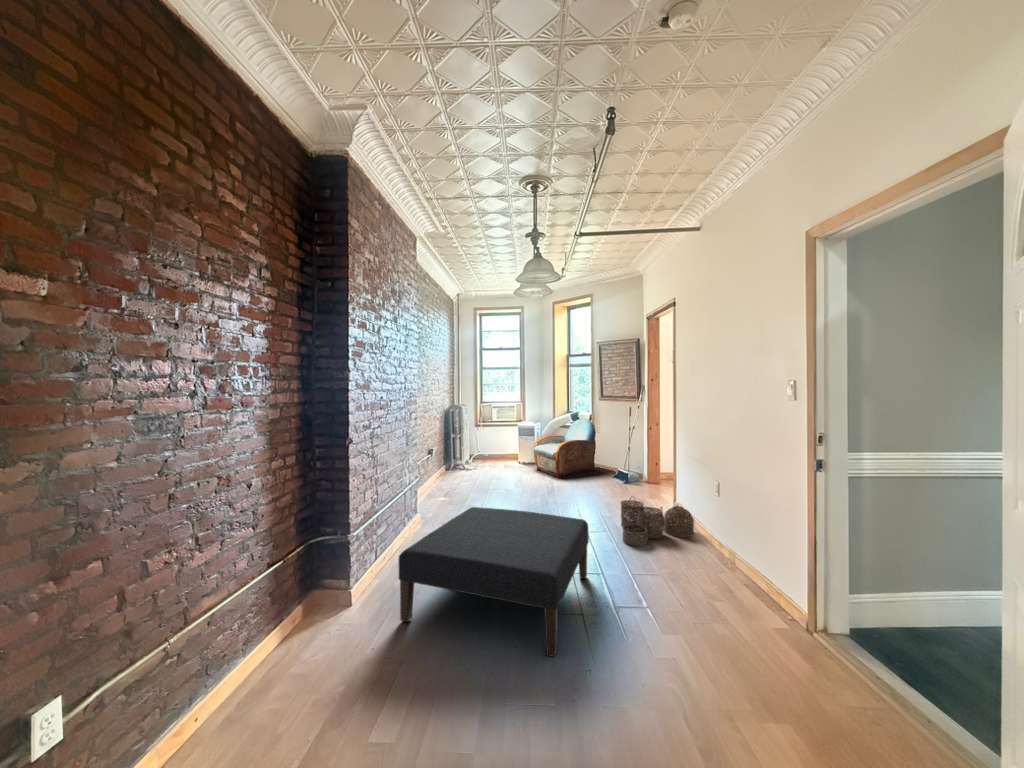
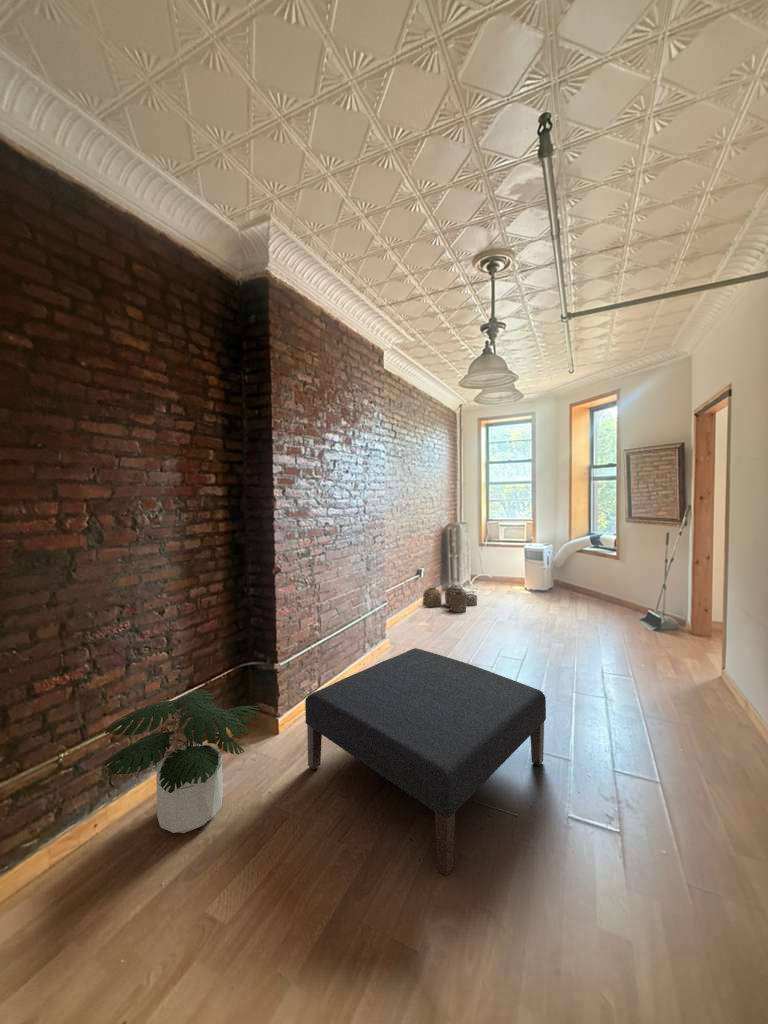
armchair: present [533,419,598,478] -> none [539,544,623,614]
woven basket: present [621,500,694,546] -> present [423,586,477,613]
potted plant: none [217,563,369,702] -> present [103,690,259,833]

